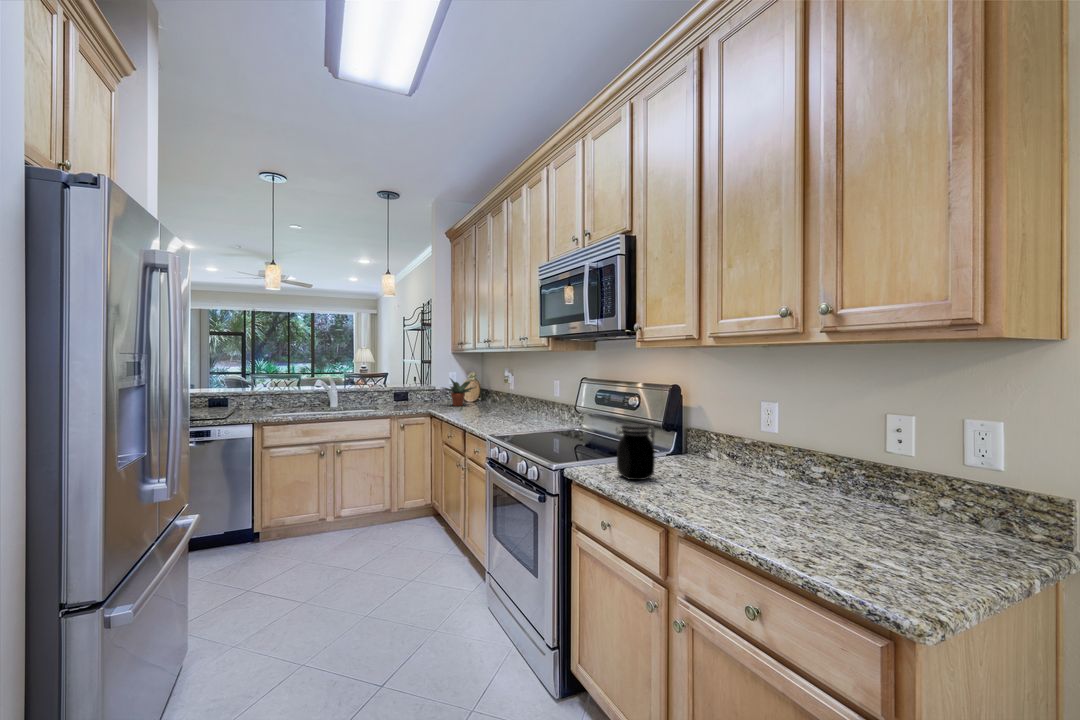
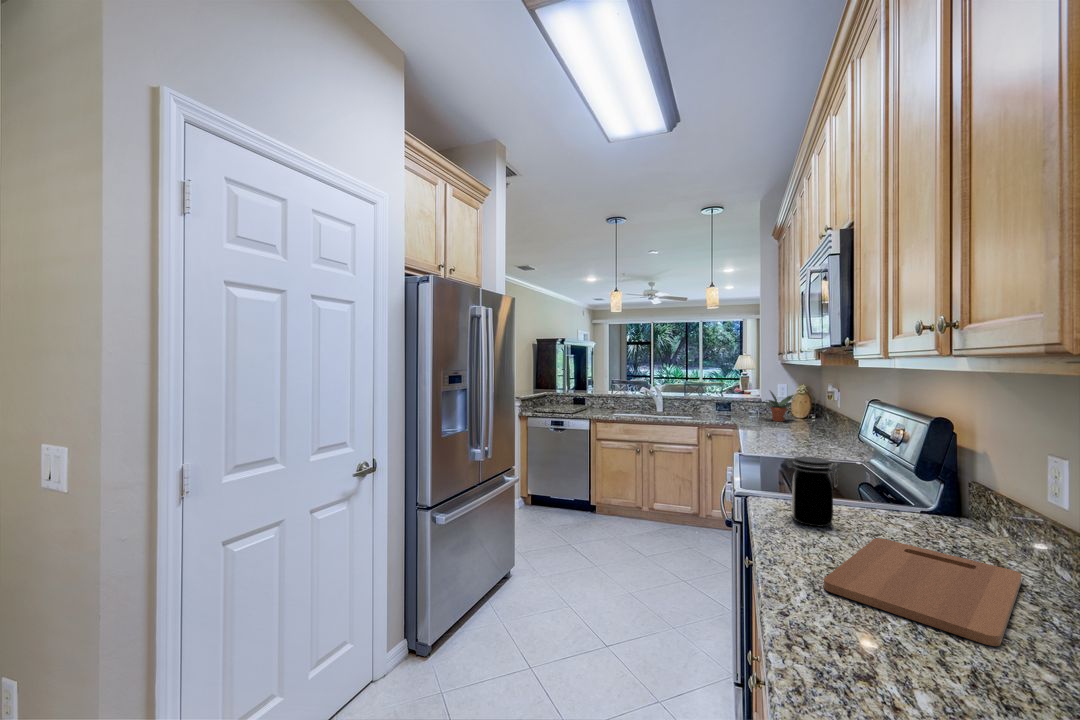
cutting board: none [692,477,836,522] -> present [824,538,1021,646]

